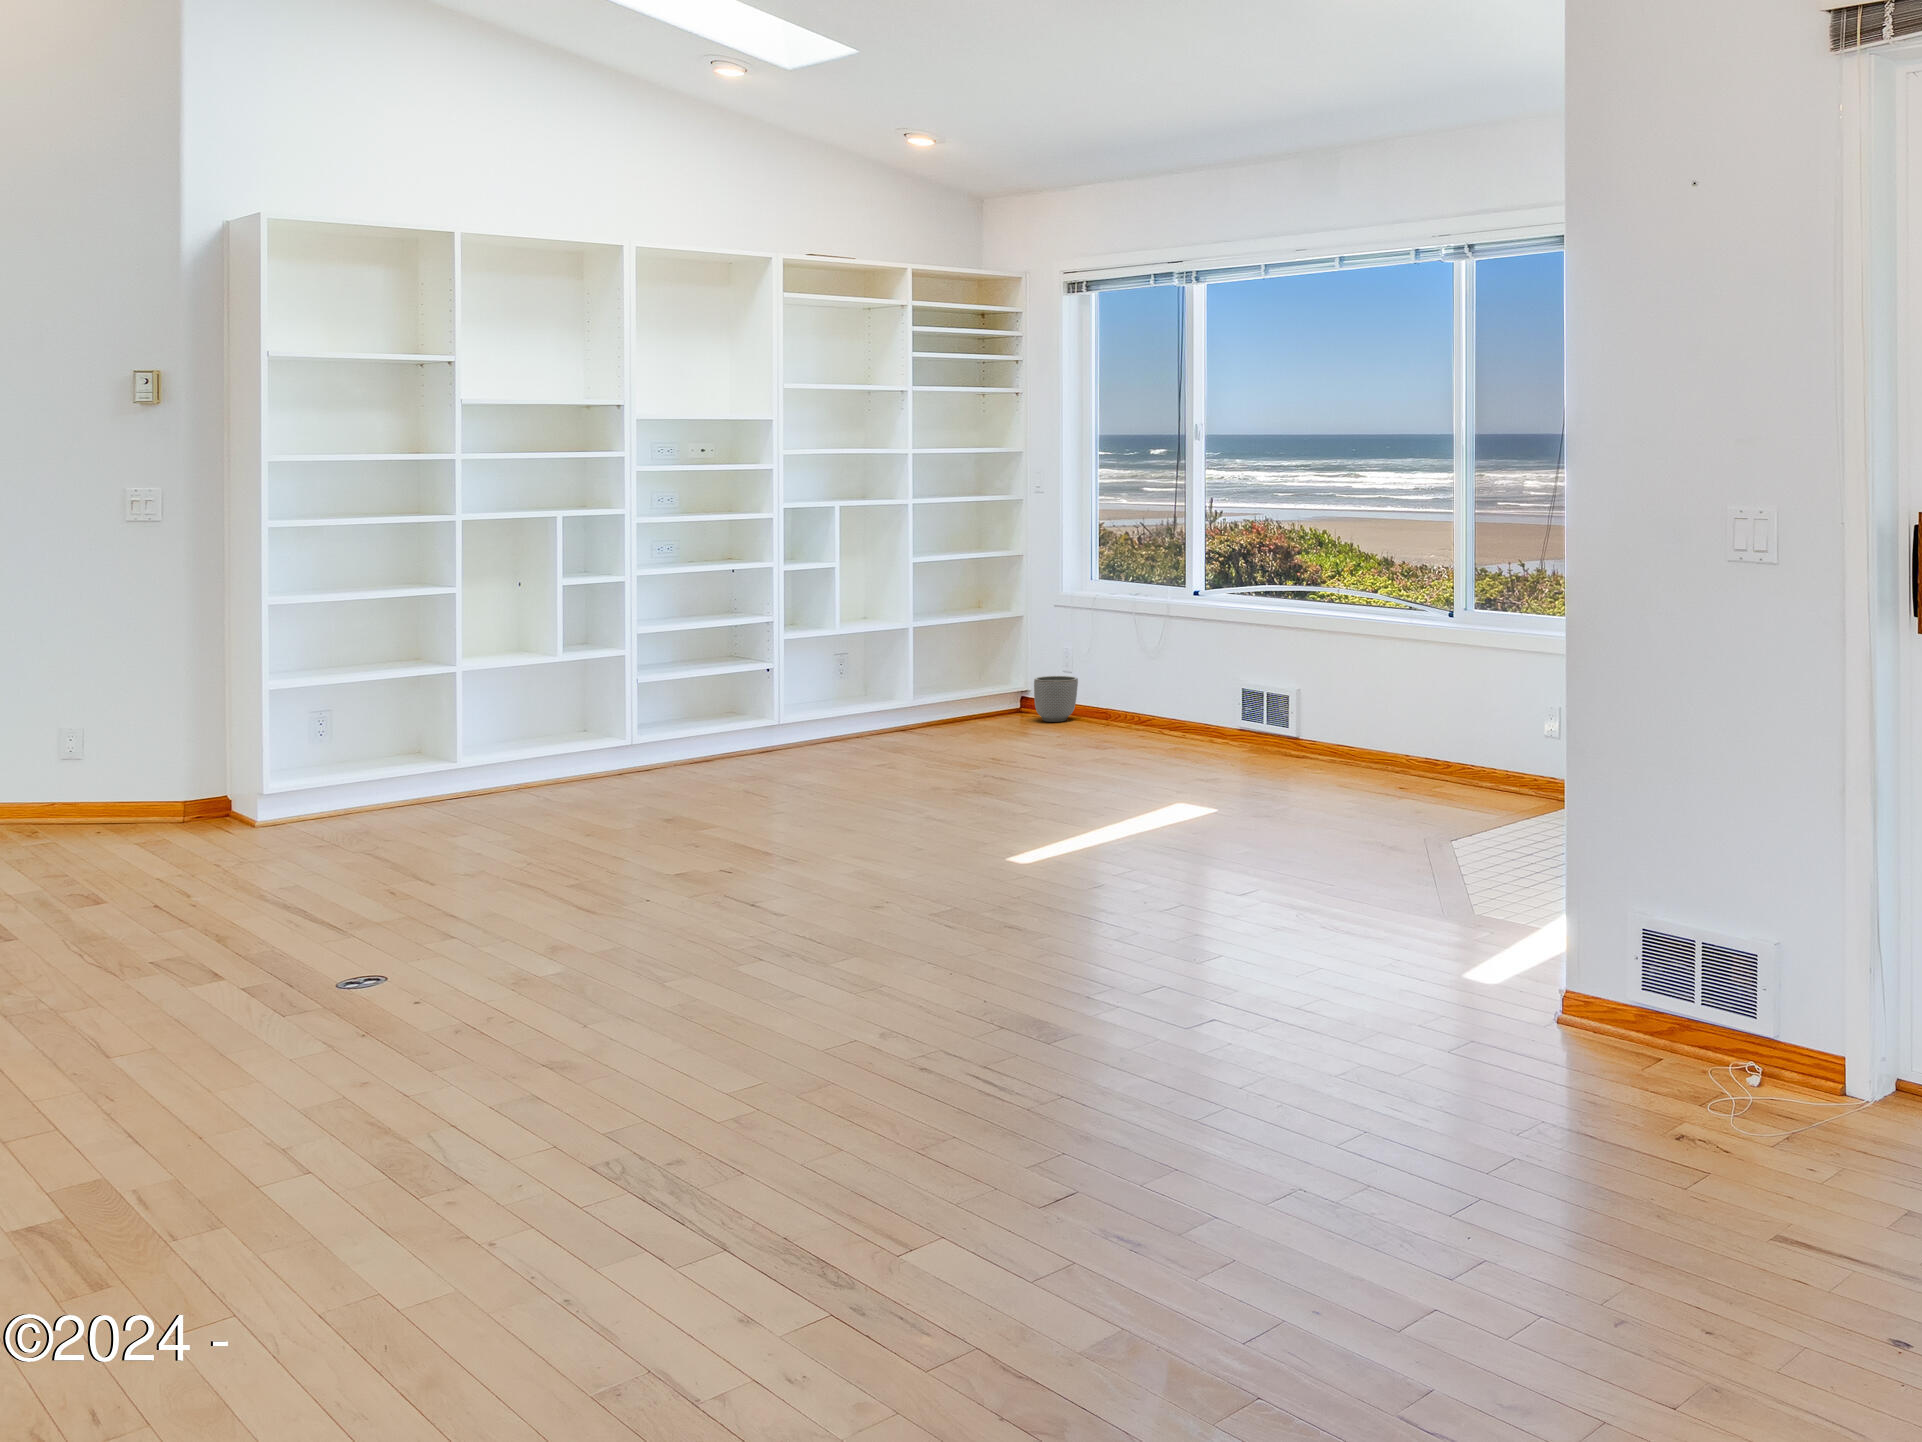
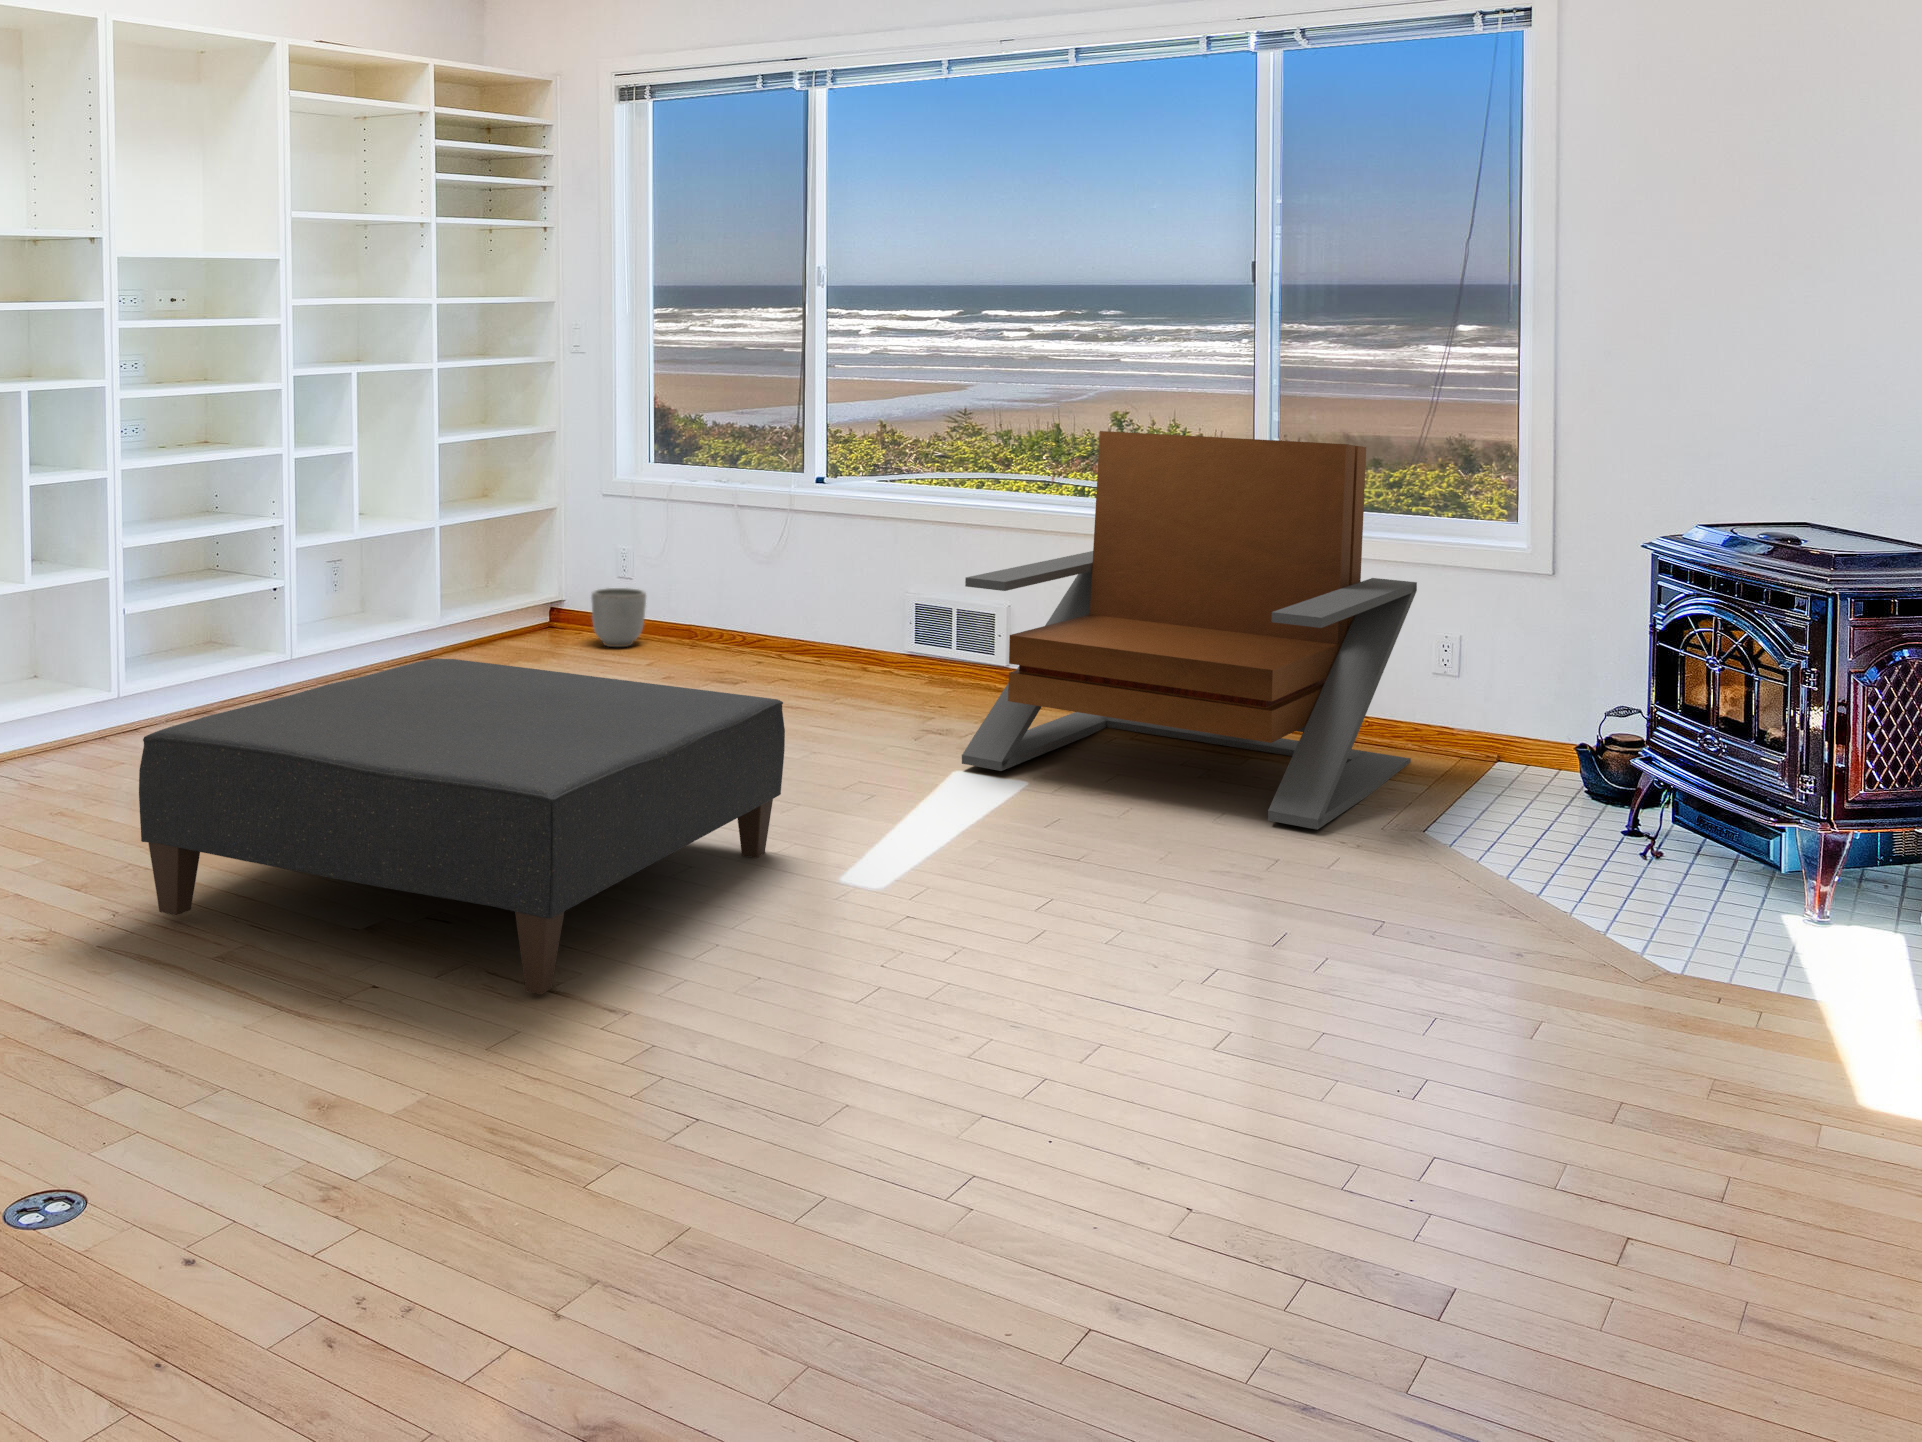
lounge chair: none [1182,550,1522,831] -> present [962,431,1417,829]
ottoman: none [540,707,991,895] -> present [139,659,785,994]

